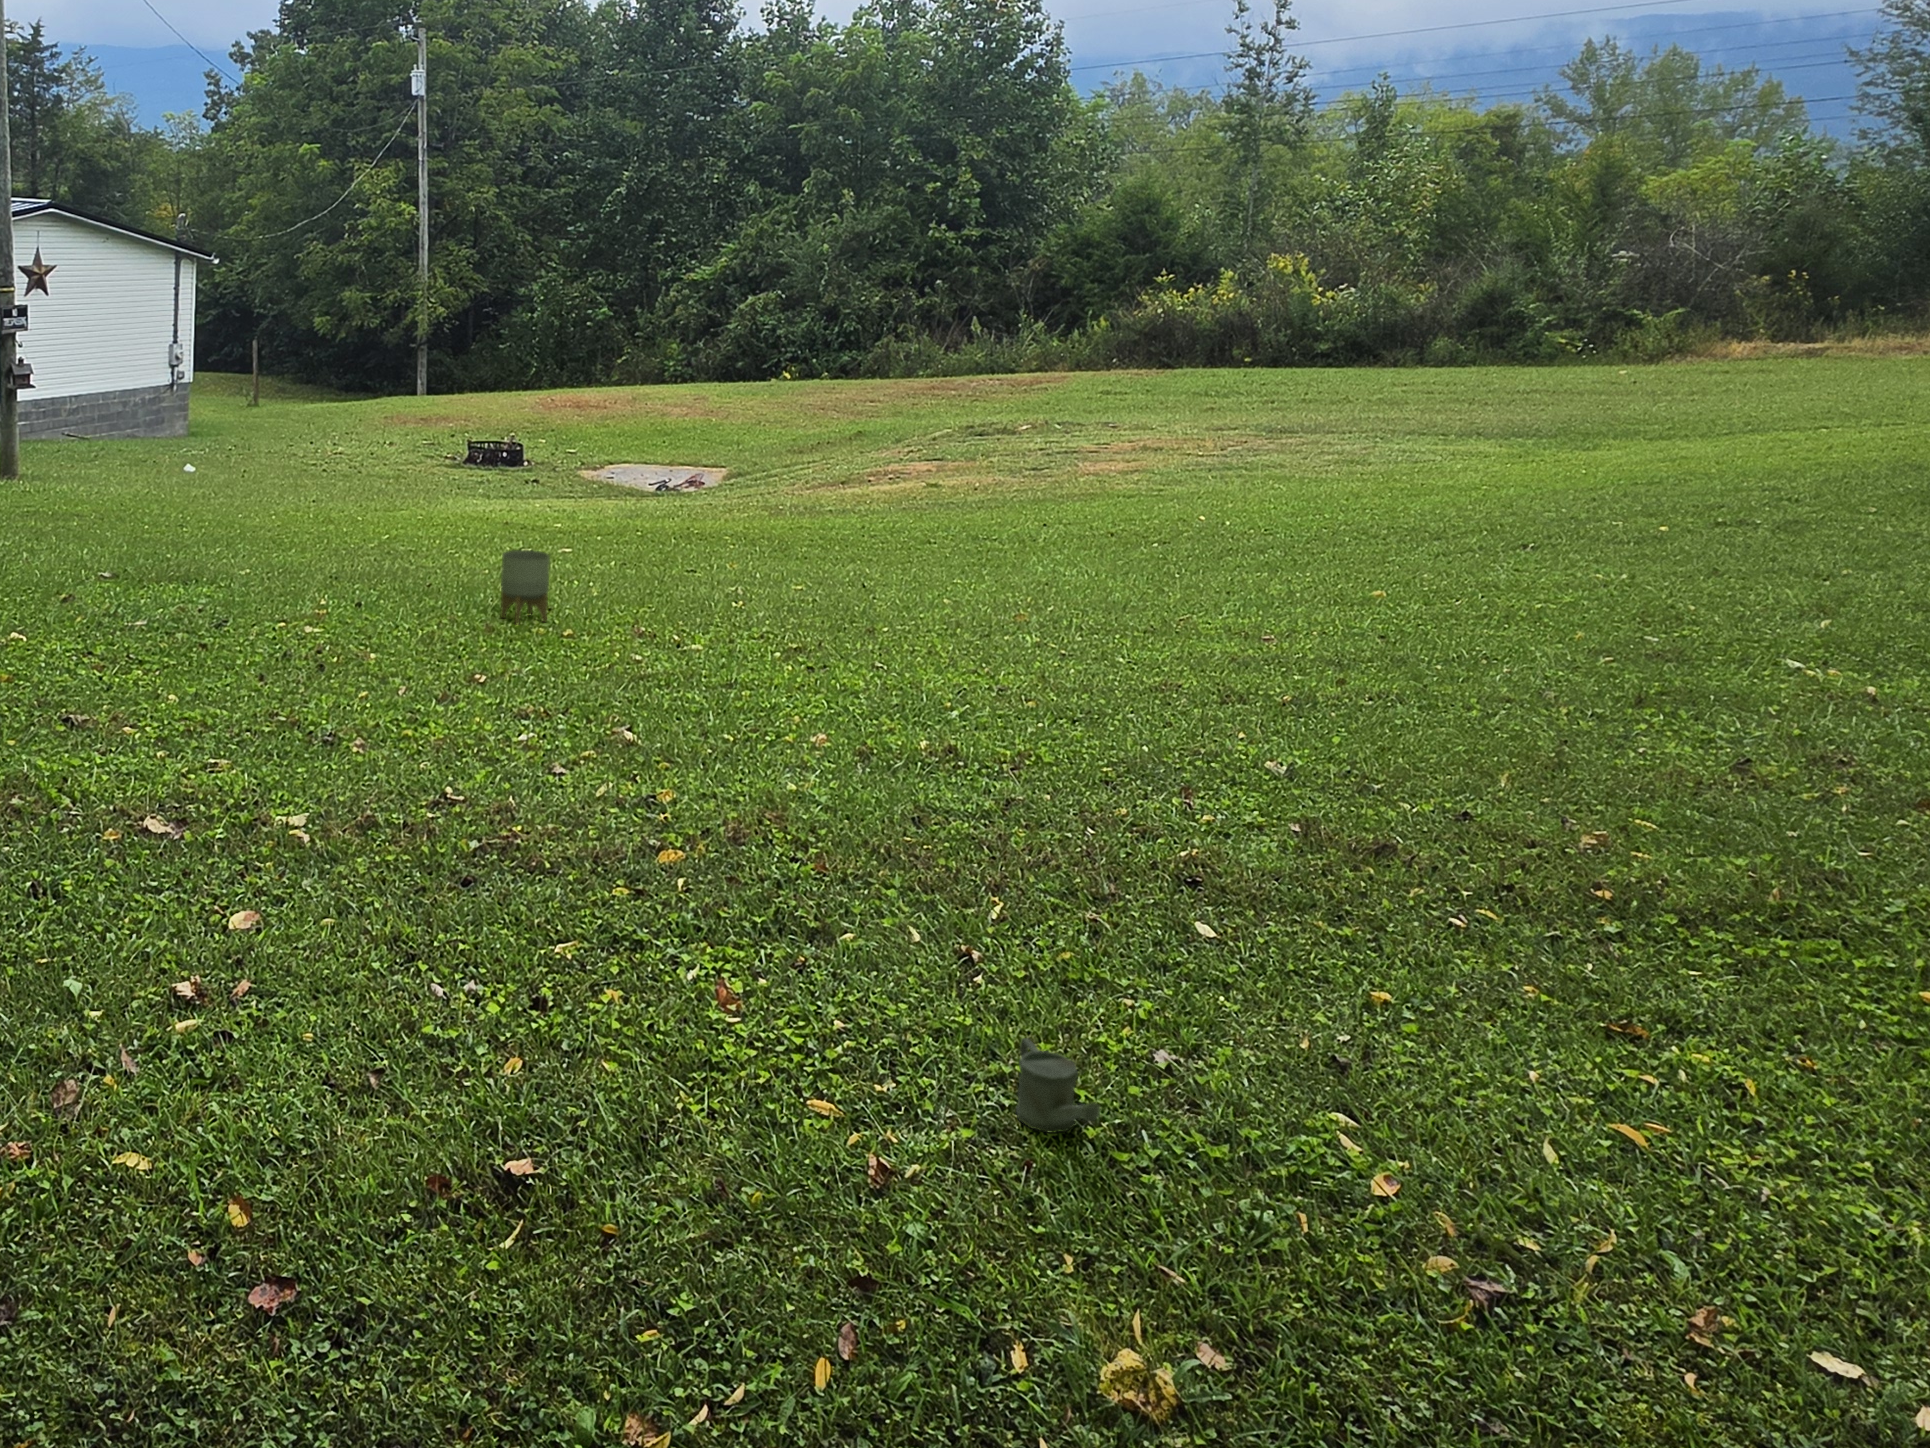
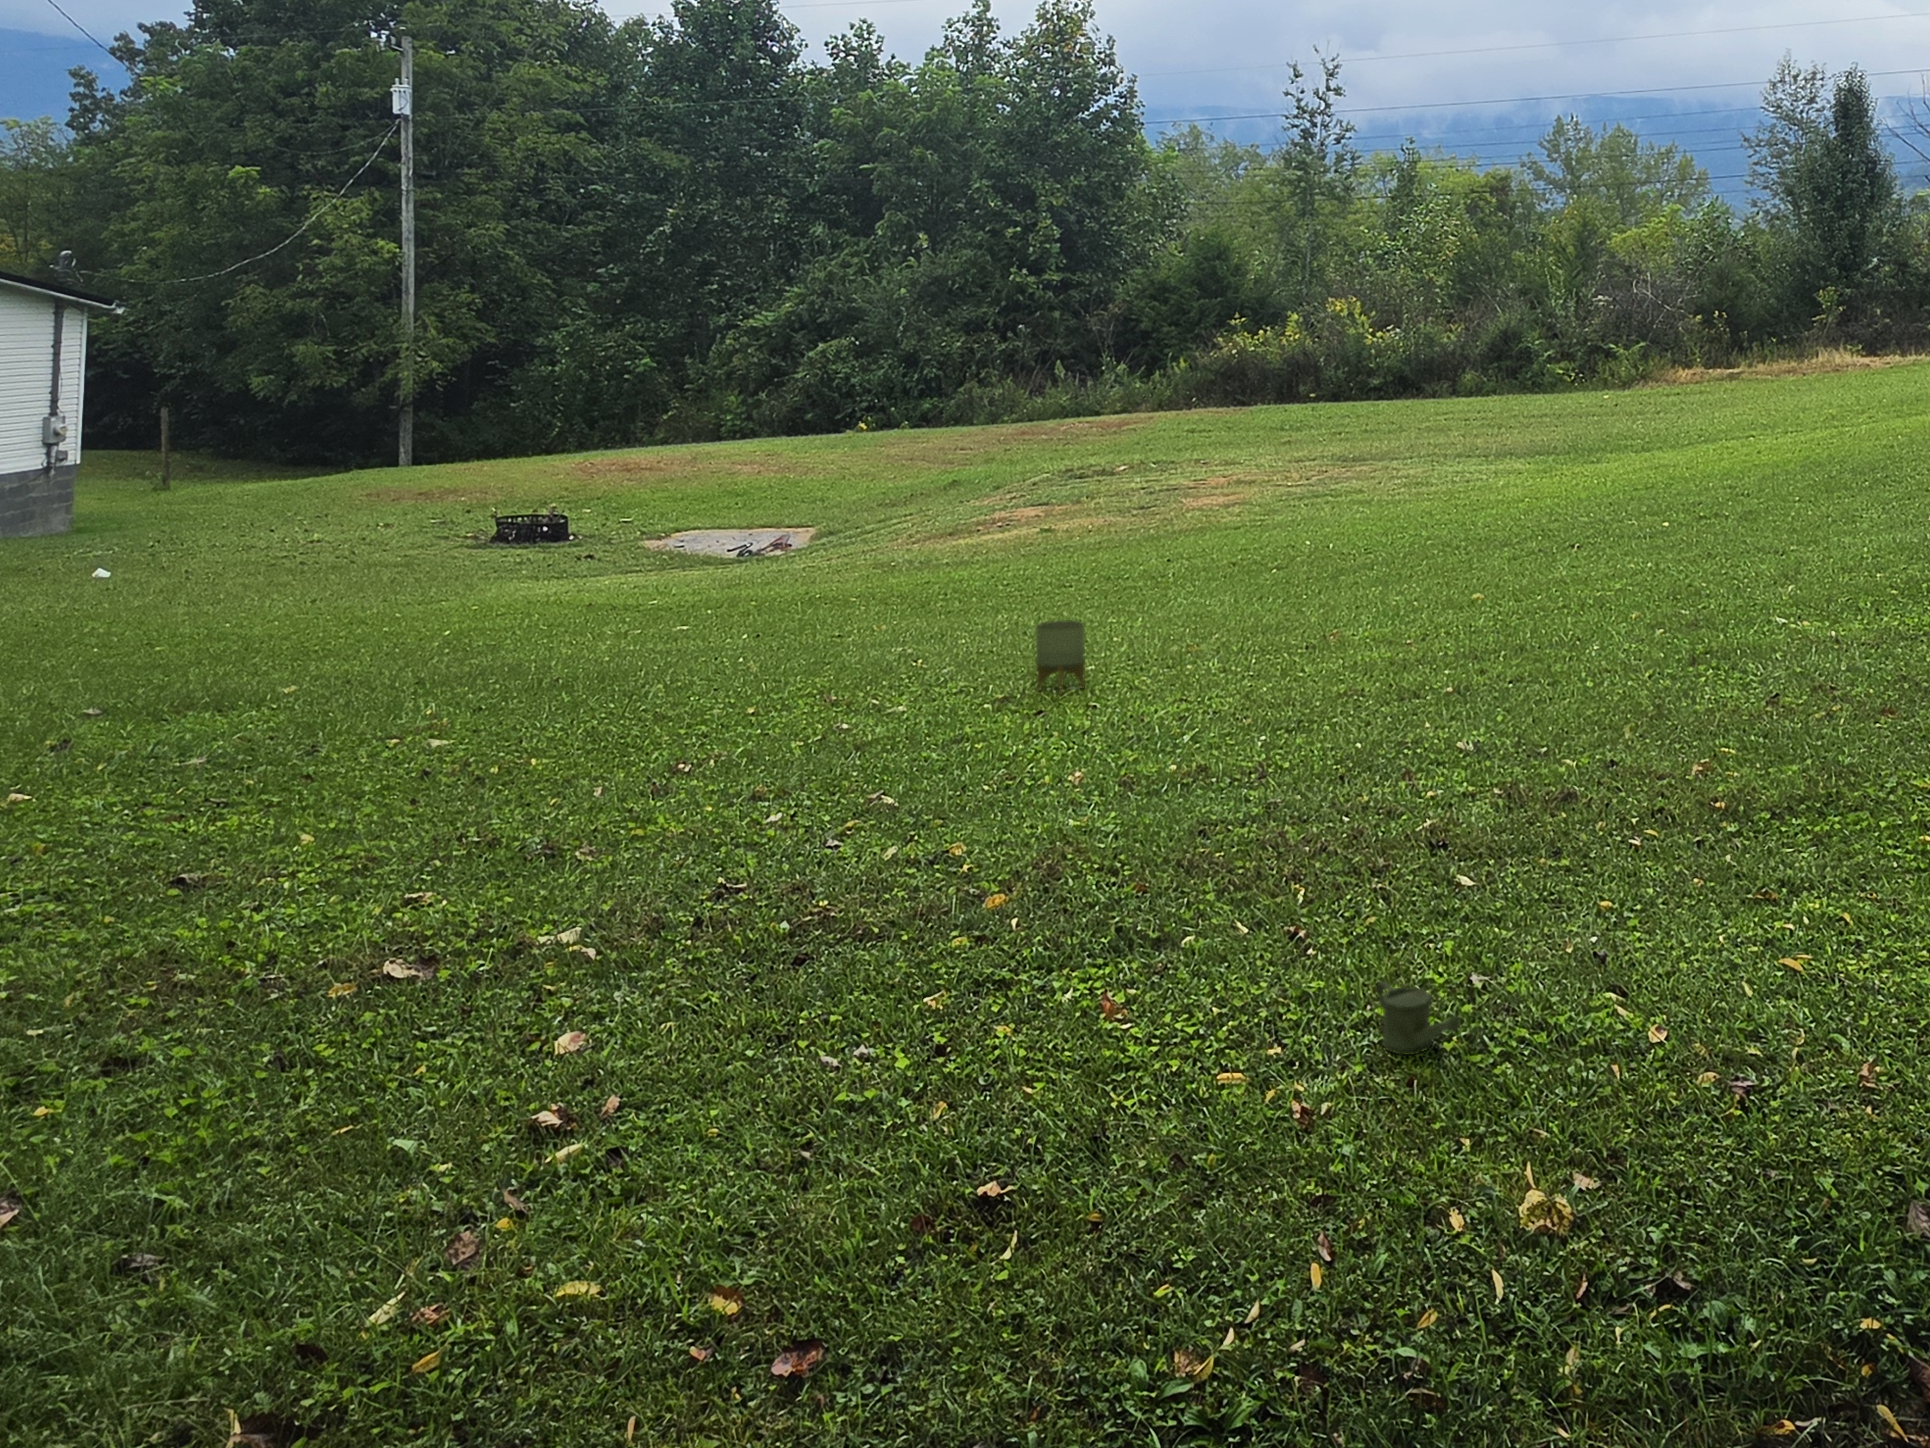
planter: present [501,550,550,625] -> present [1036,620,1085,695]

